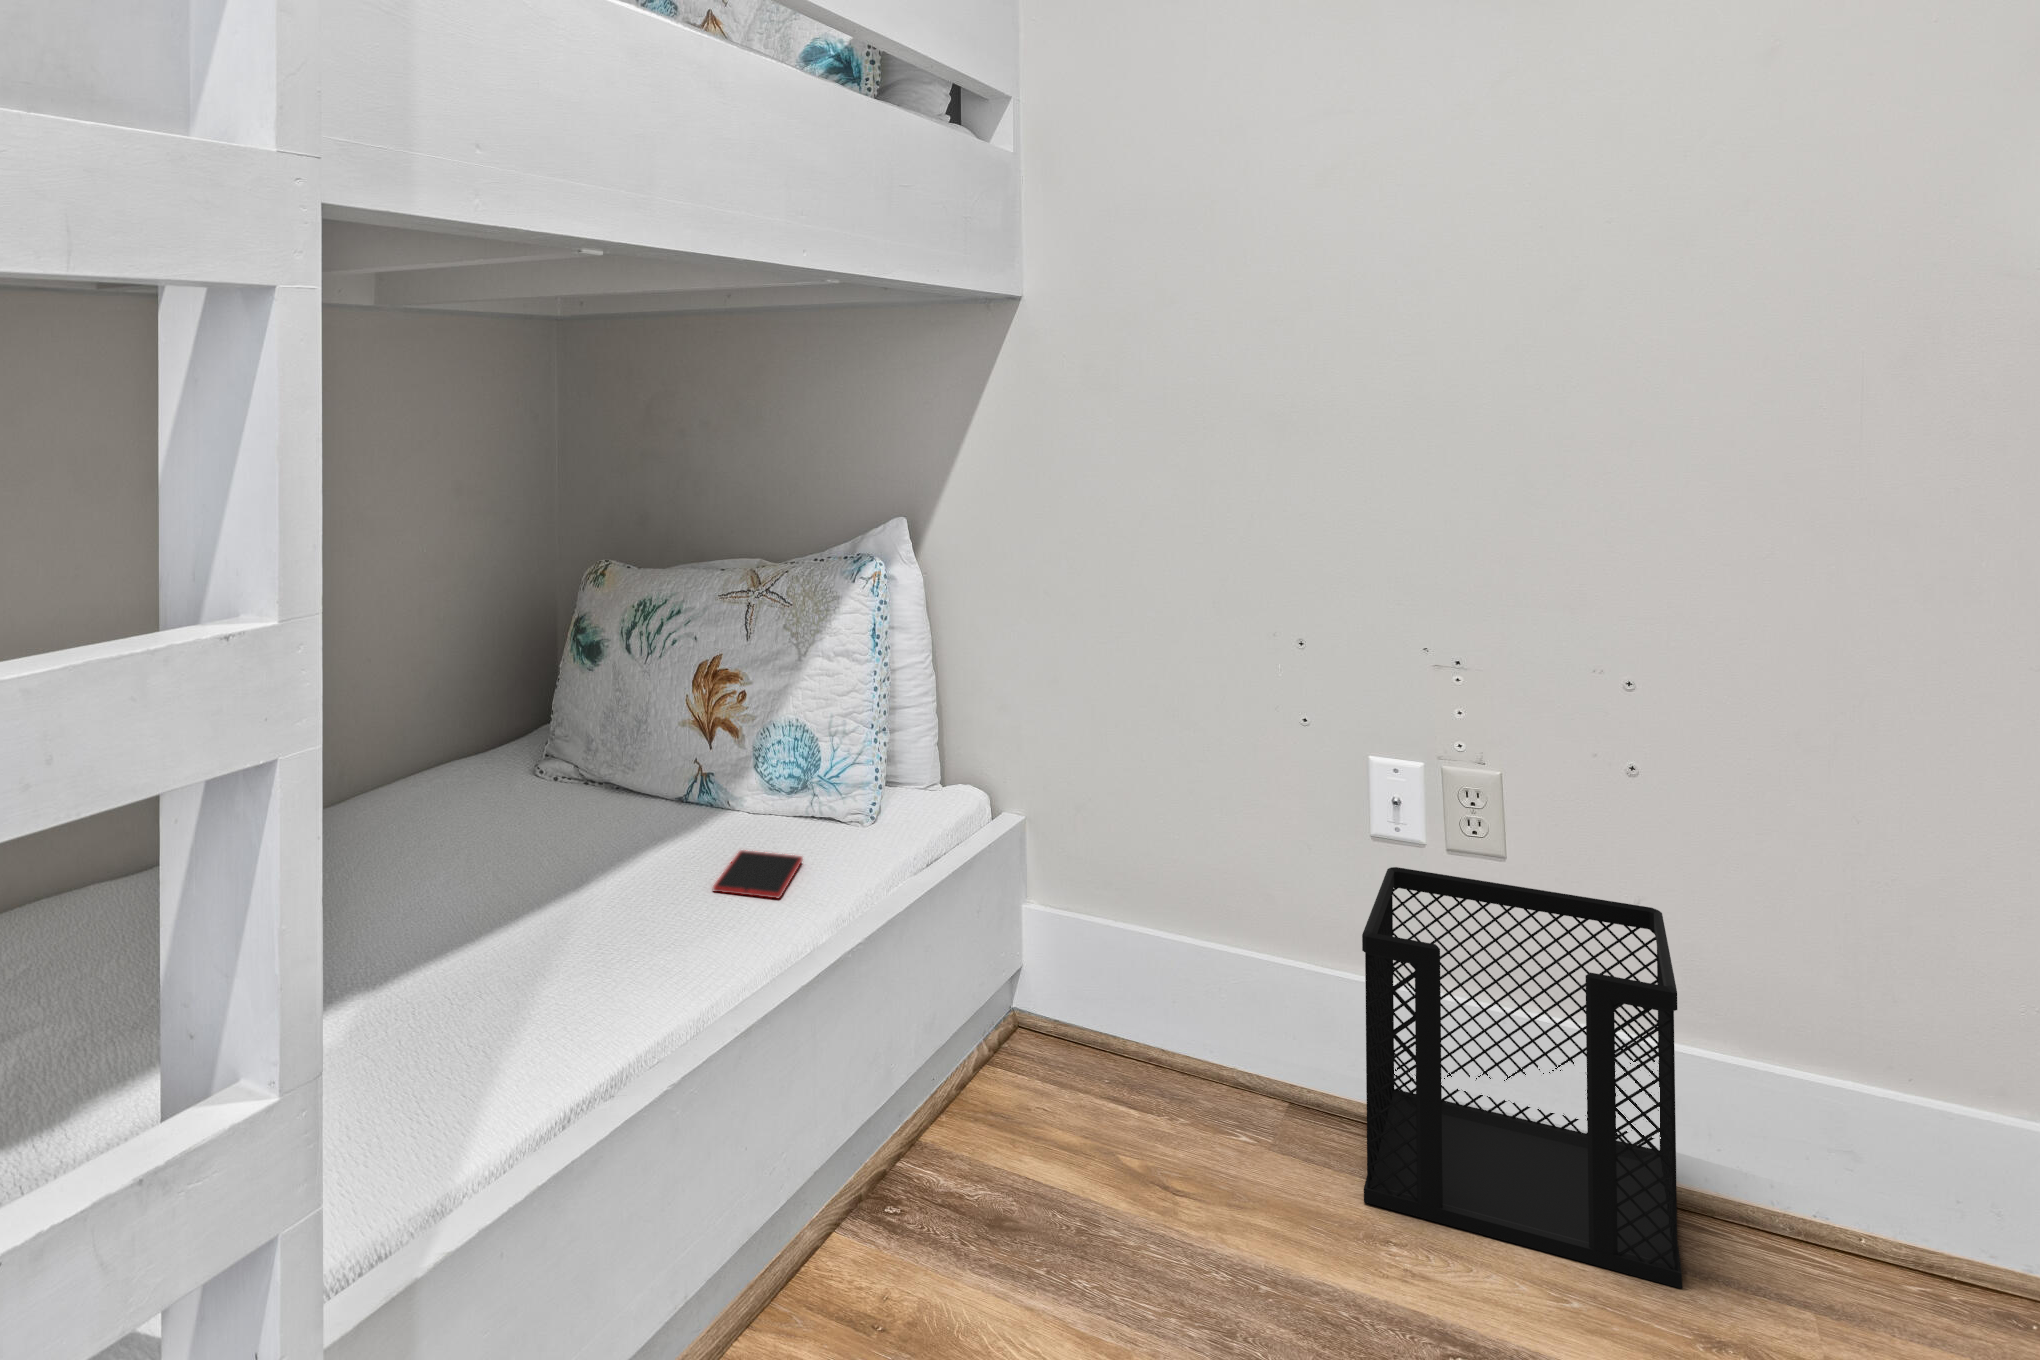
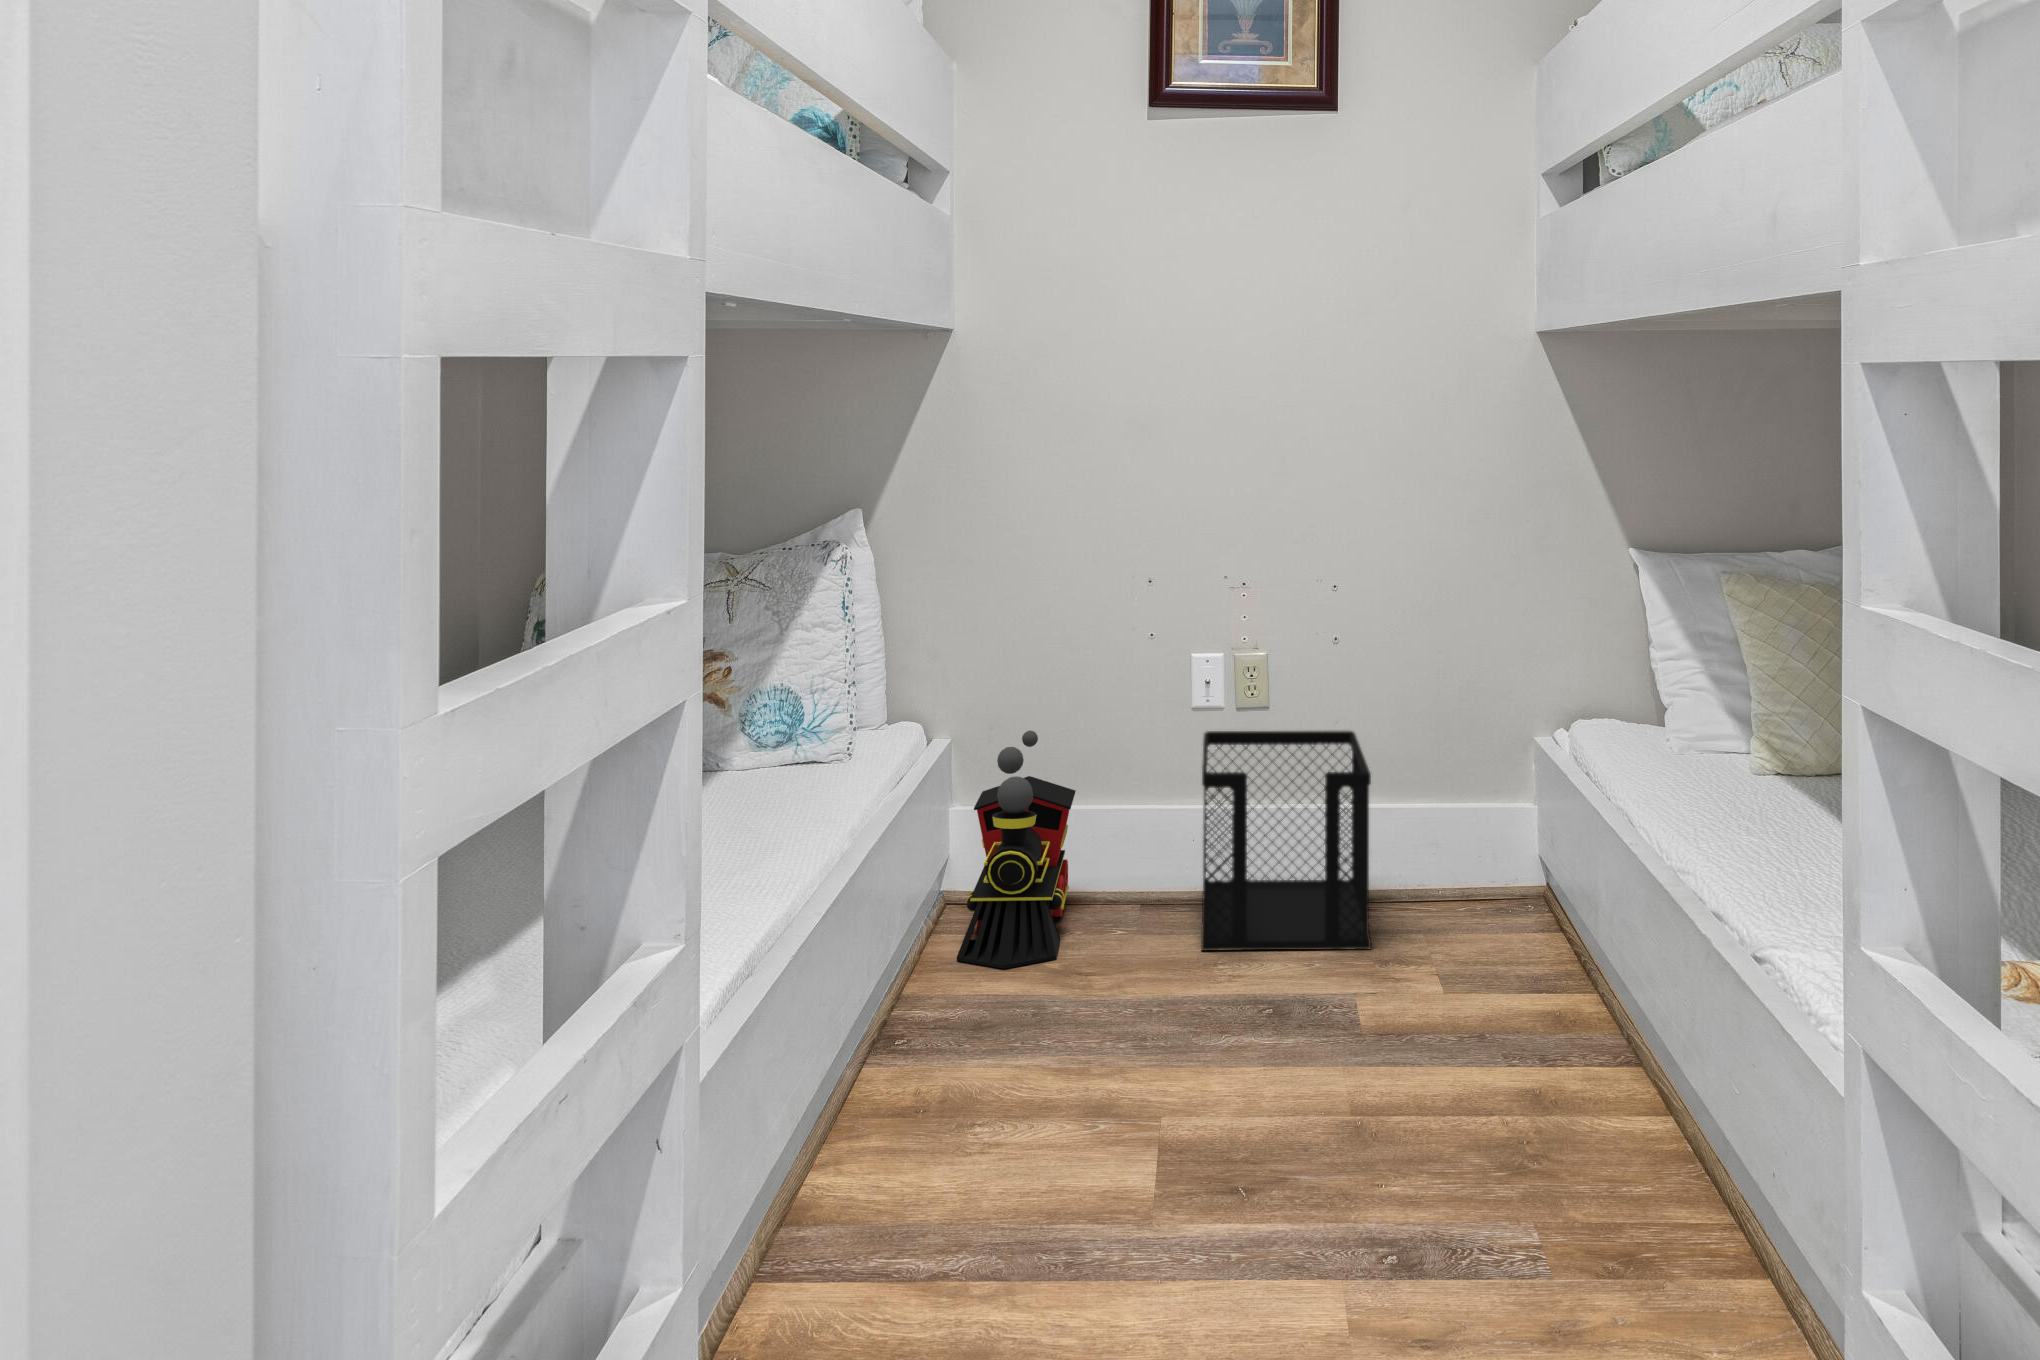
toy train: none [999,823,1191,1152] -> present [957,731,1076,969]
smartphone: present [713,850,802,898] -> none [755,790,814,827]

